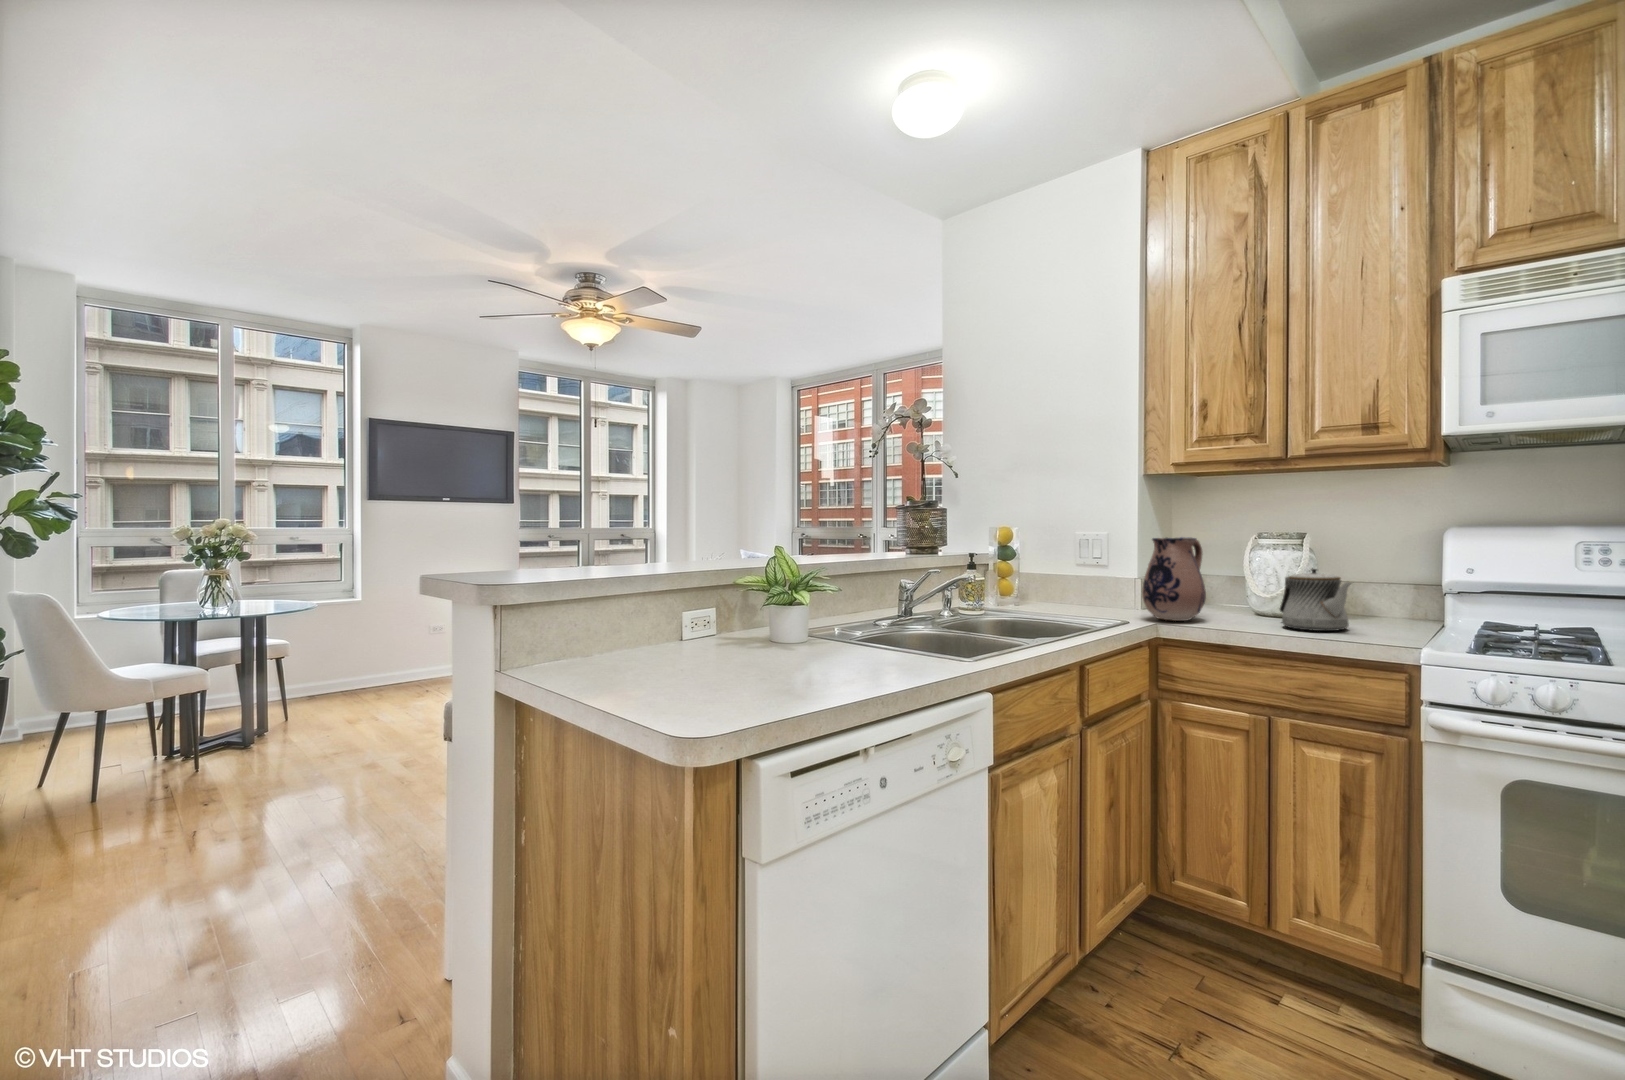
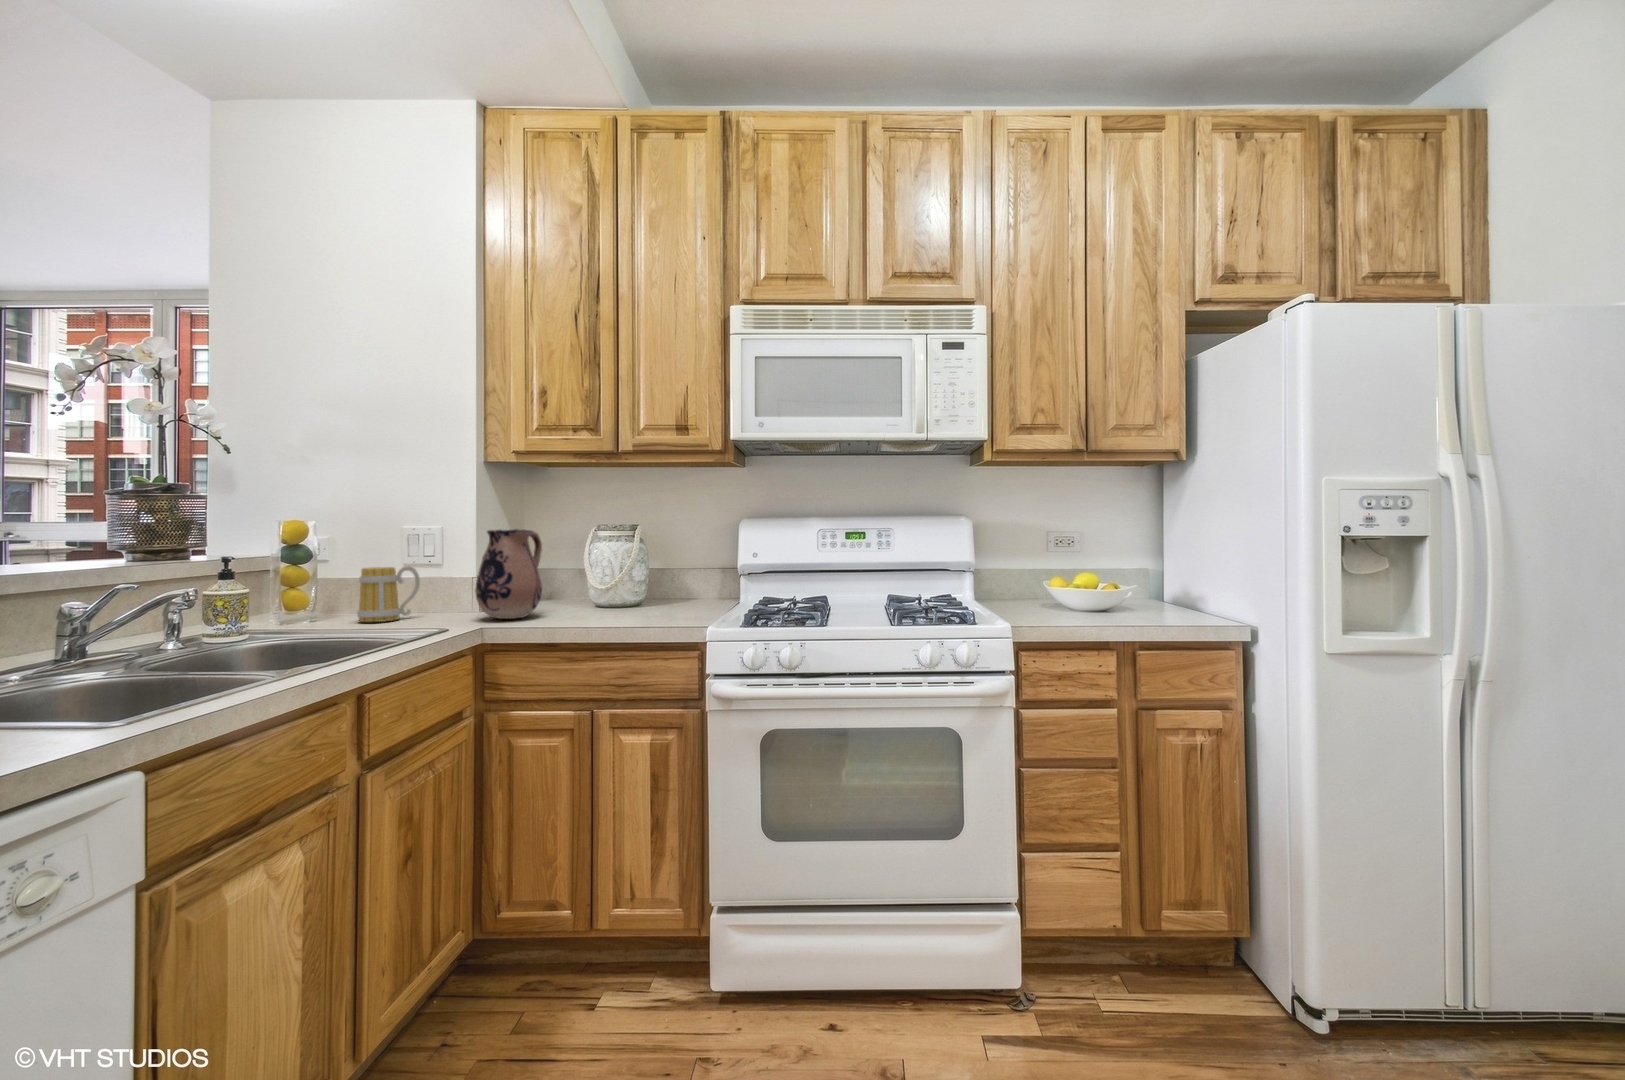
mug: none [1041,569,1089,615] -> present [357,566,420,622]
teapot: present [1280,569,1352,631] -> none [608,559,664,619]

